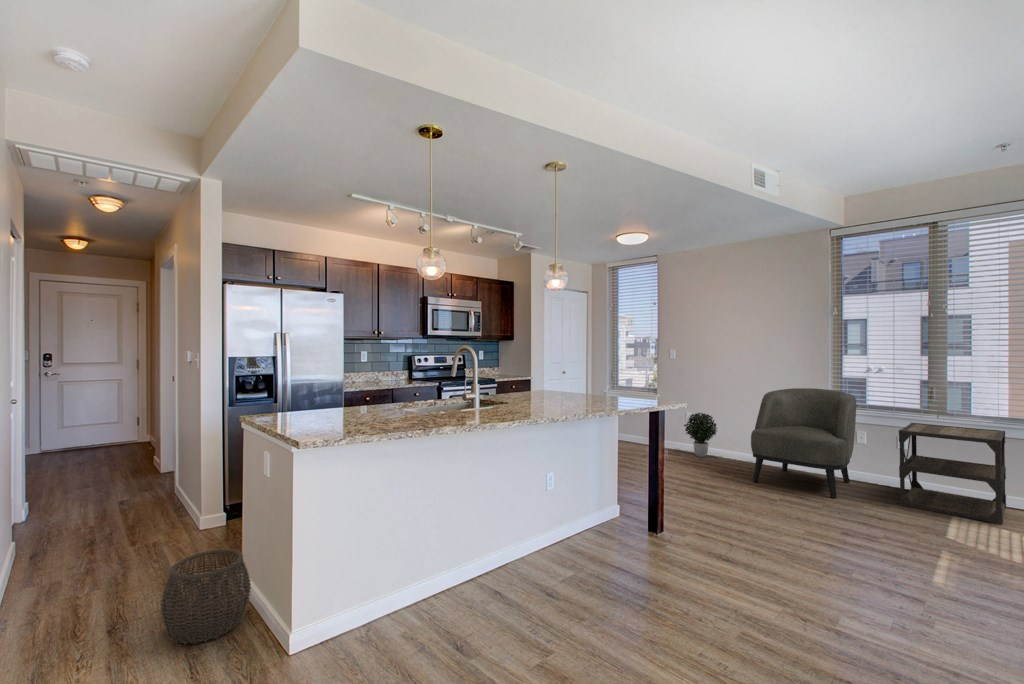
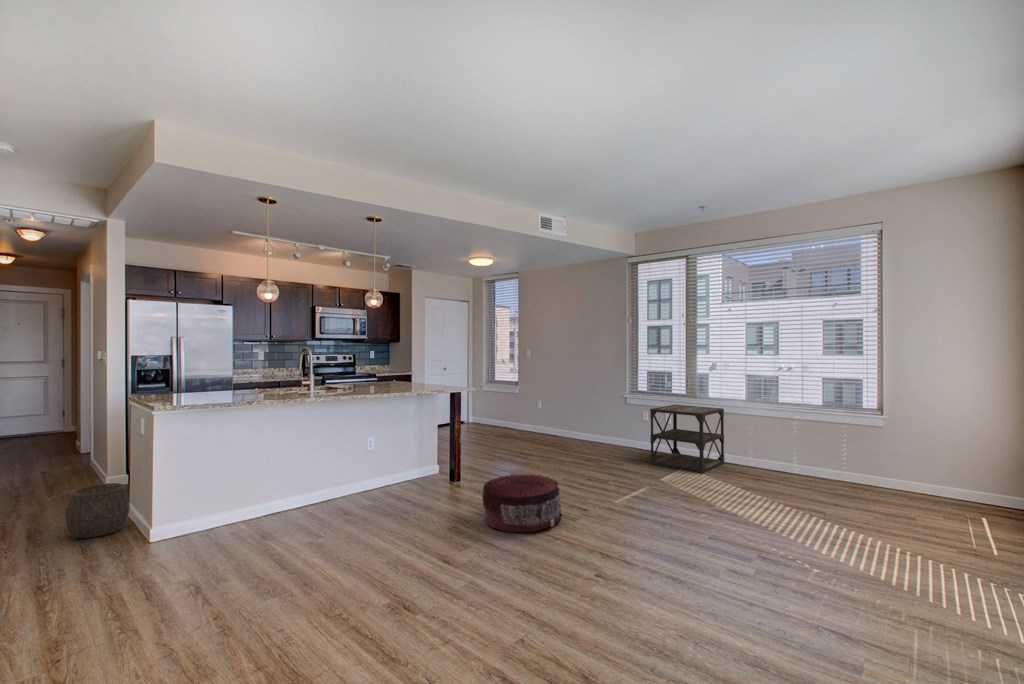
armchair: present [751,388,856,498] -> none [563,380,638,460]
potted plant: present [684,413,717,457] -> none [531,401,557,437]
pouf: none [776,540,928,659] -> present [482,474,562,532]

